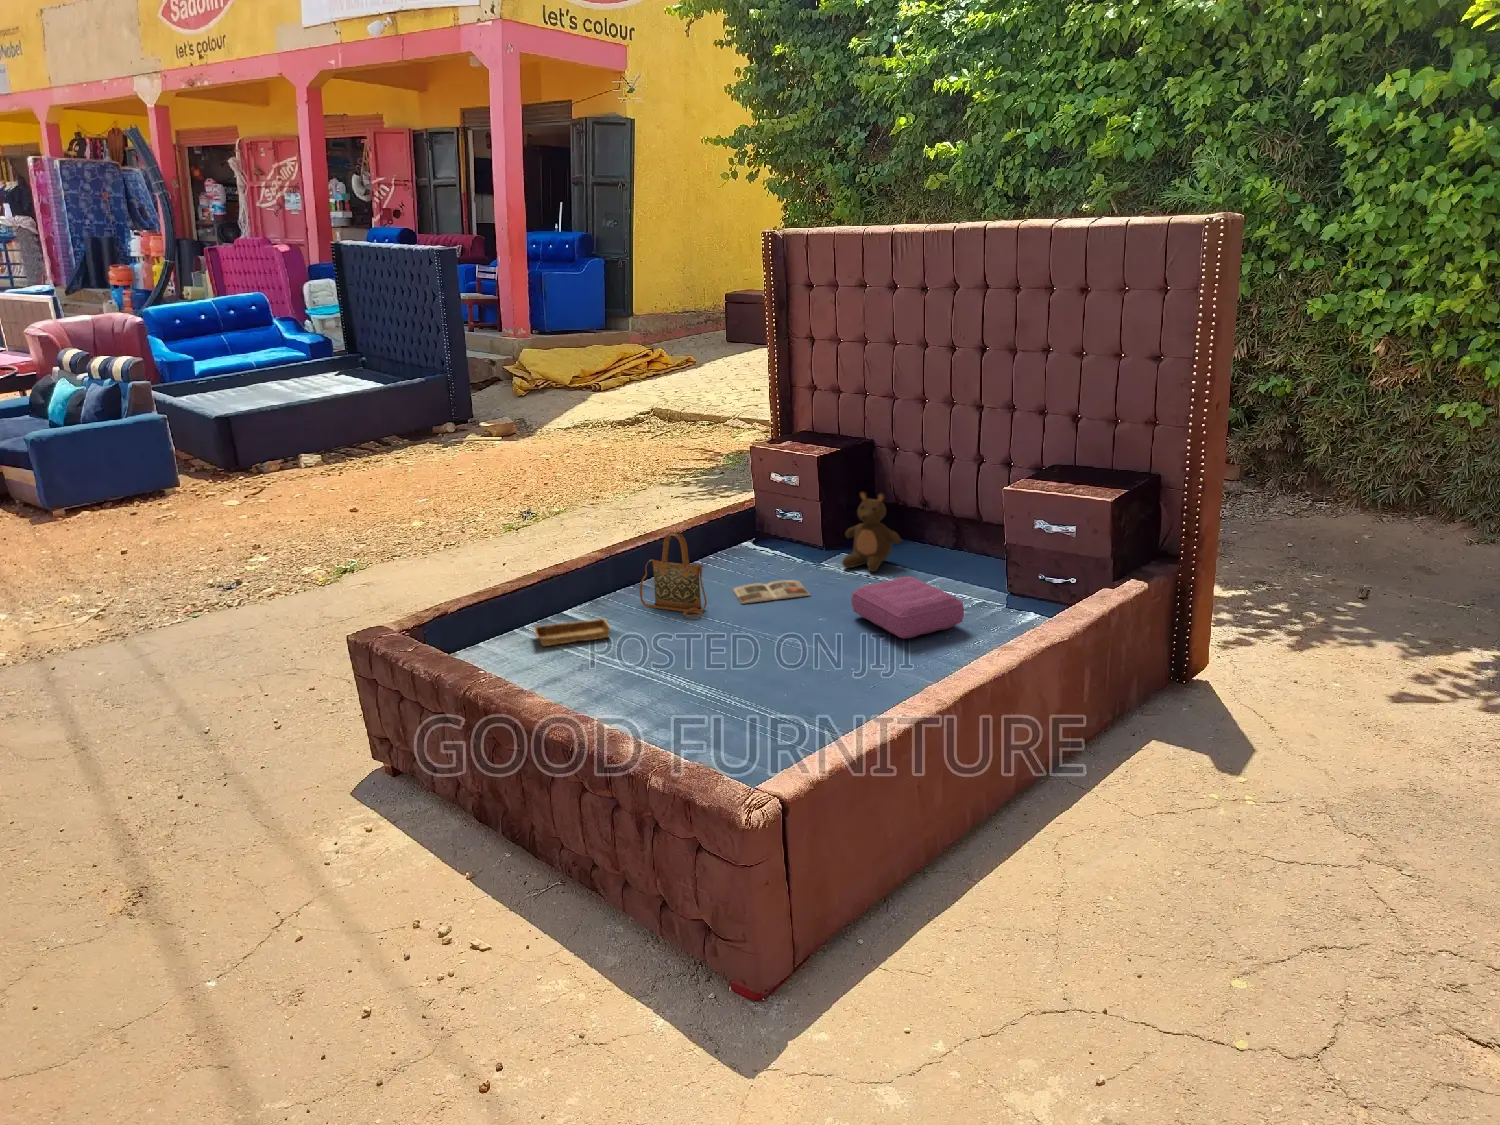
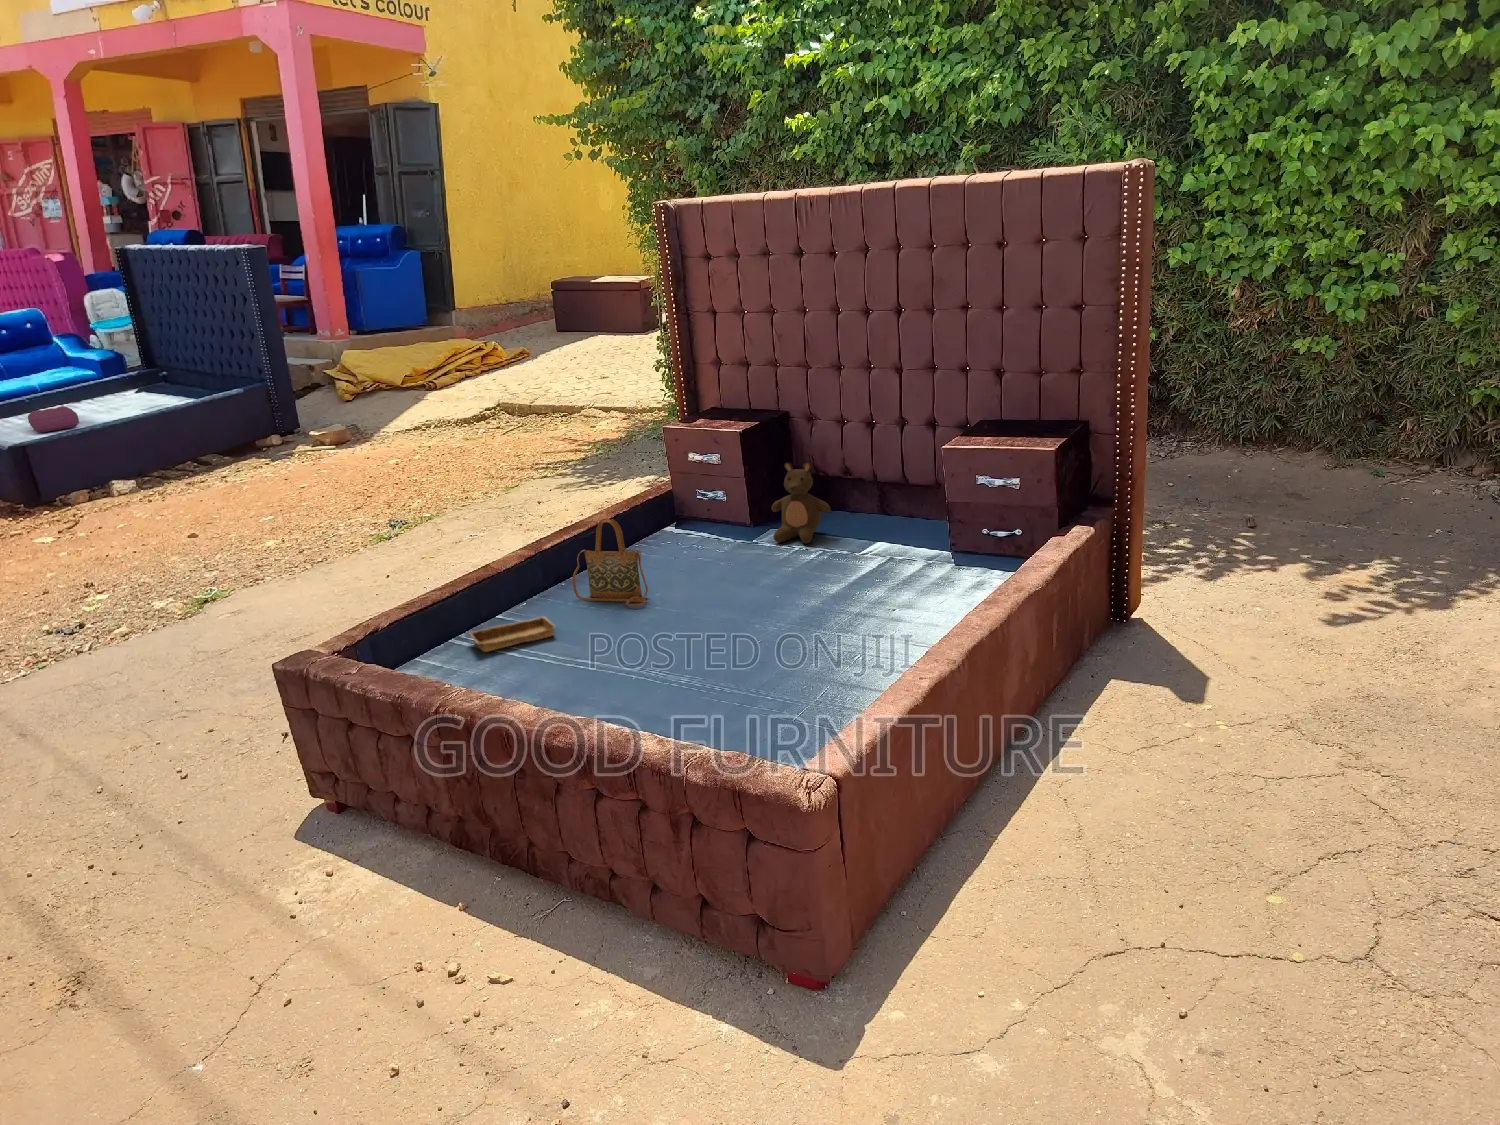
pillow: present [852,576,964,638] -> present [28,407,79,433]
magazine: present [733,580,810,604] -> none [668,559,752,588]

